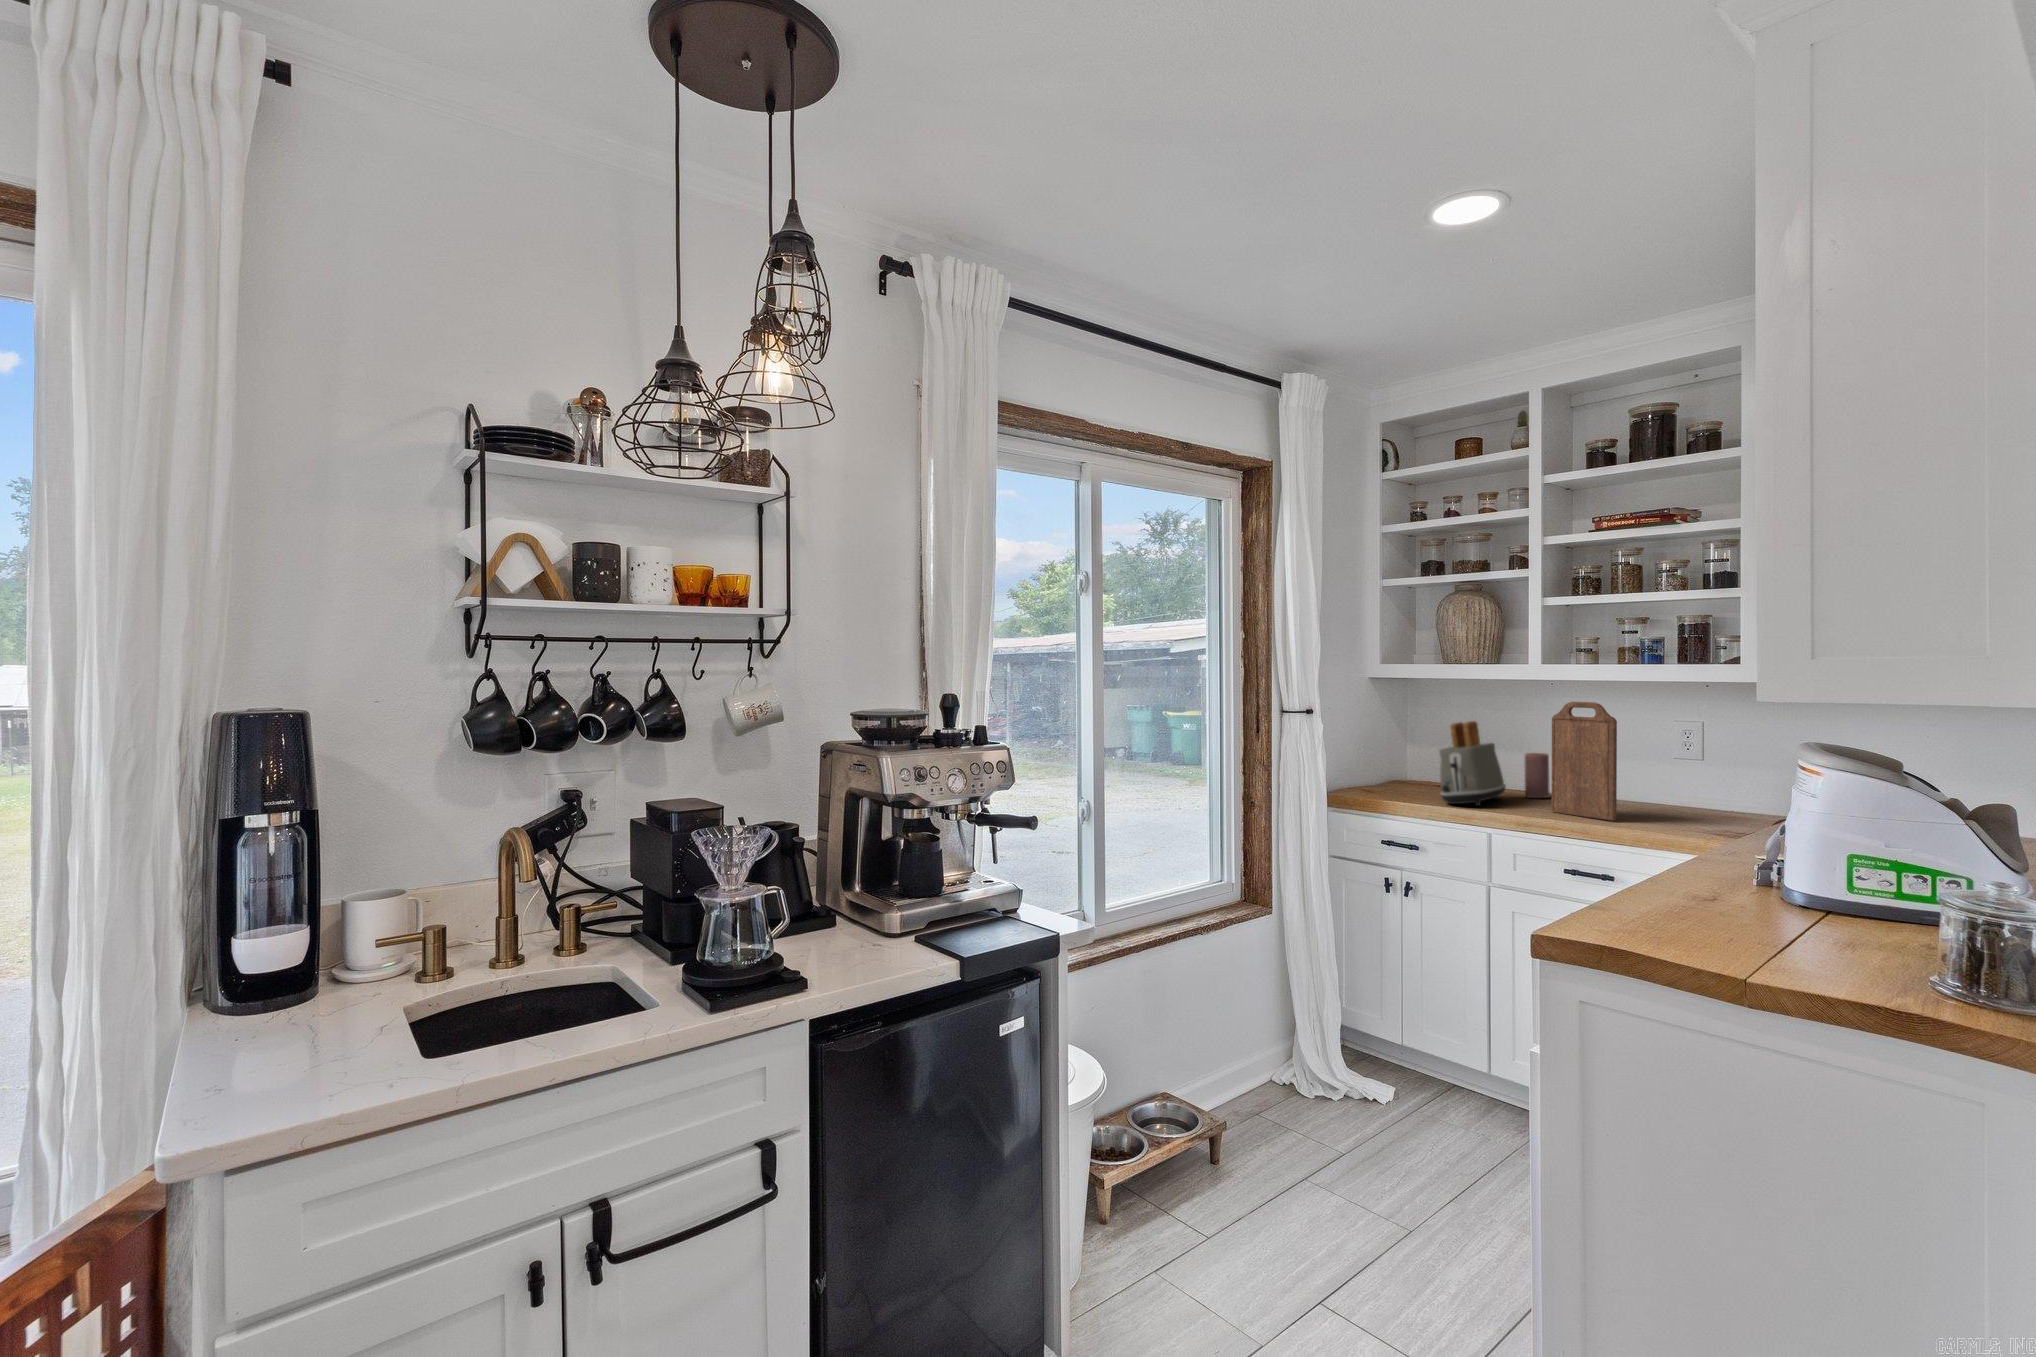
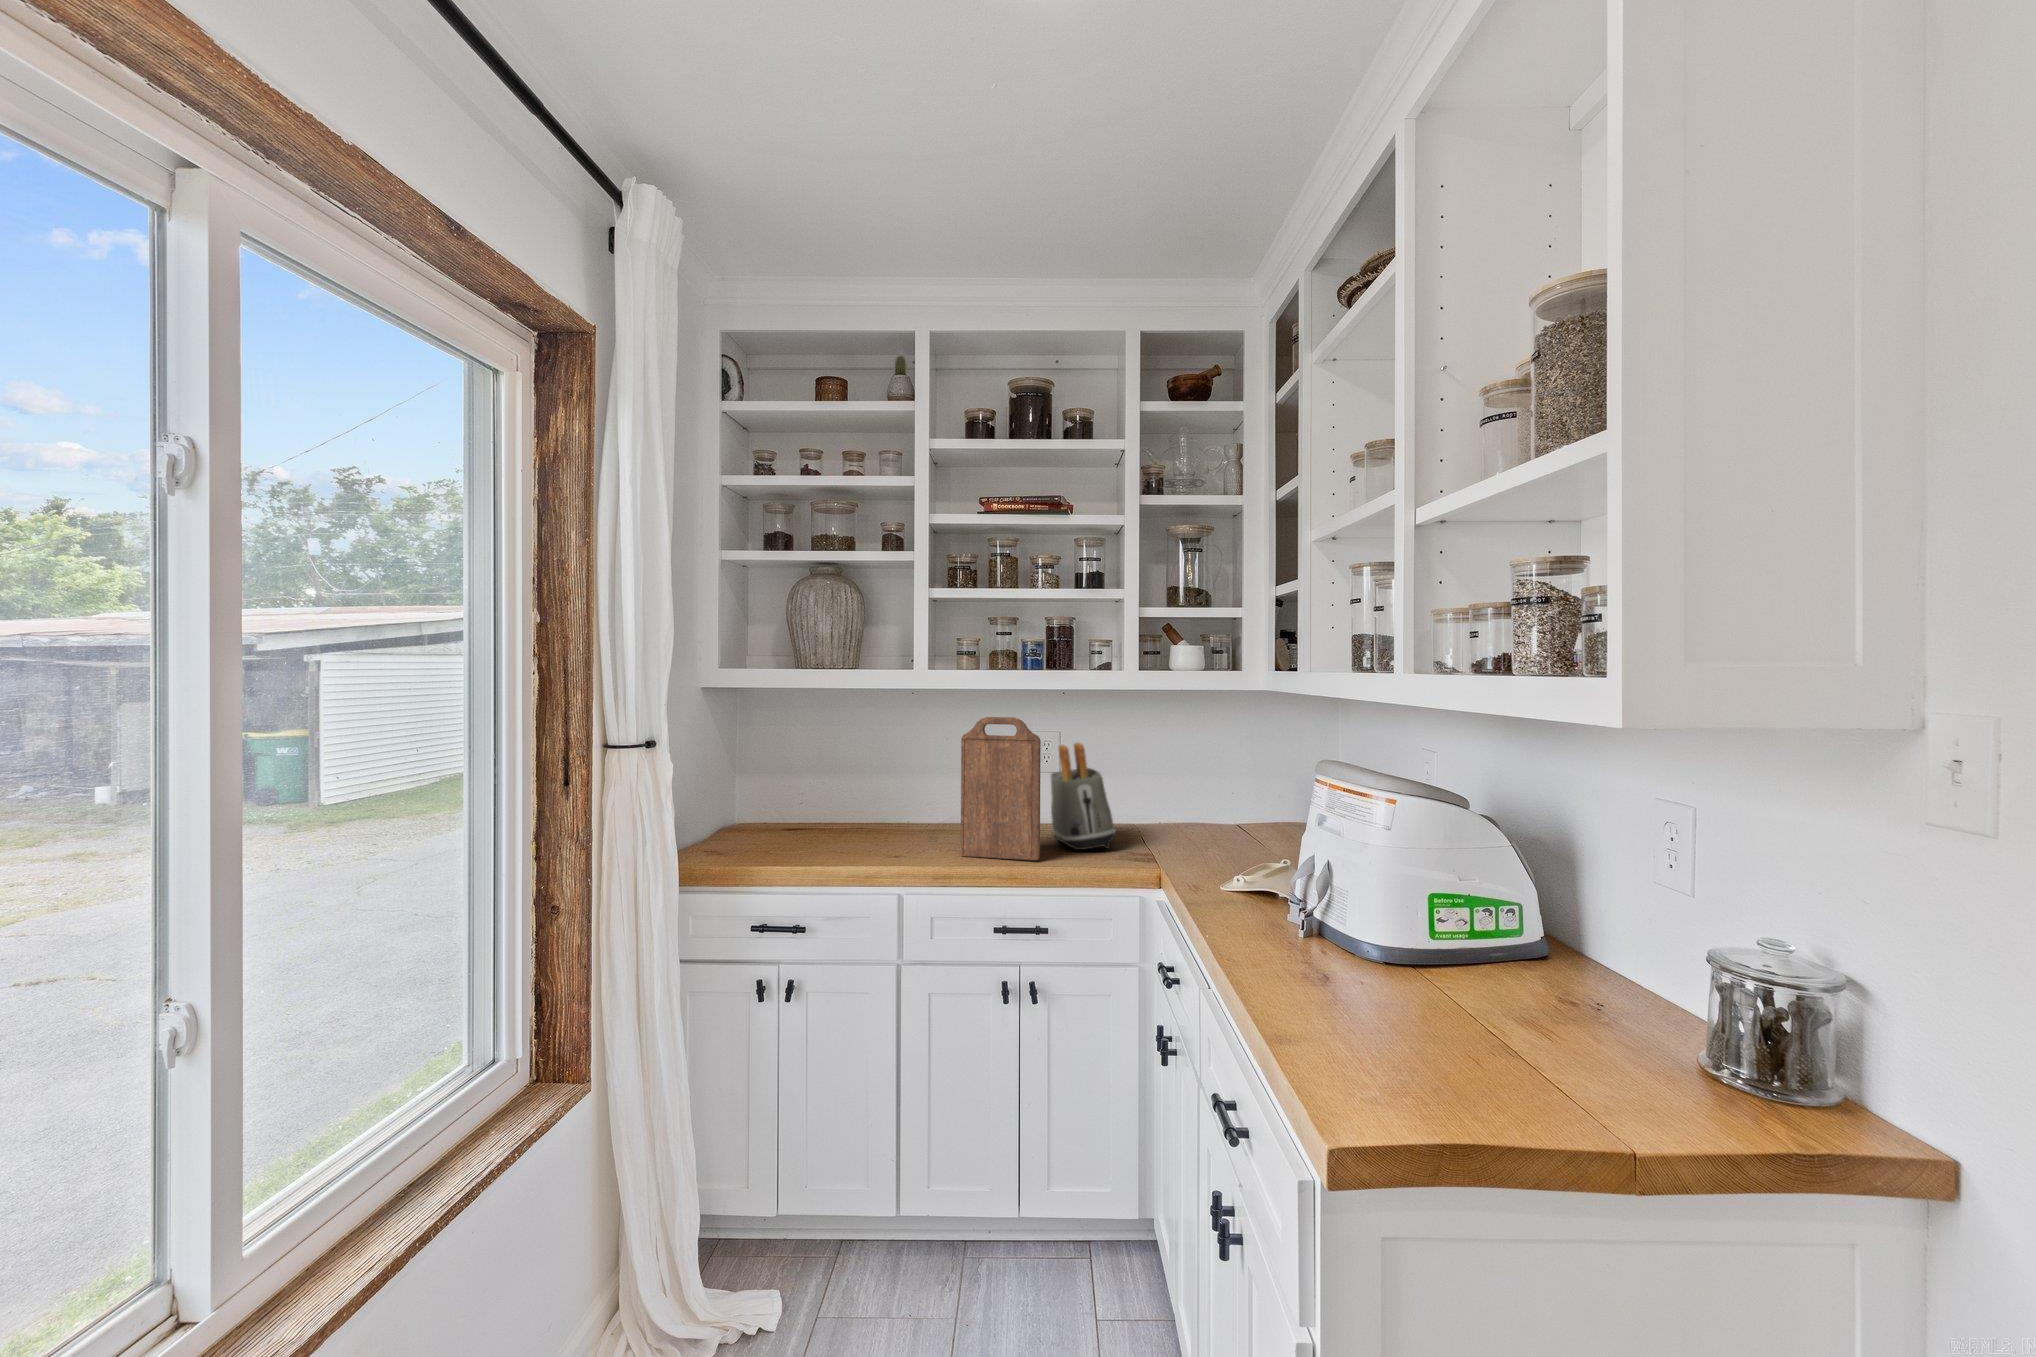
toaster: present [1439,721,1506,806] -> present [1051,743,1115,850]
candle: present [1525,753,1550,798] -> none [899,779,927,836]

